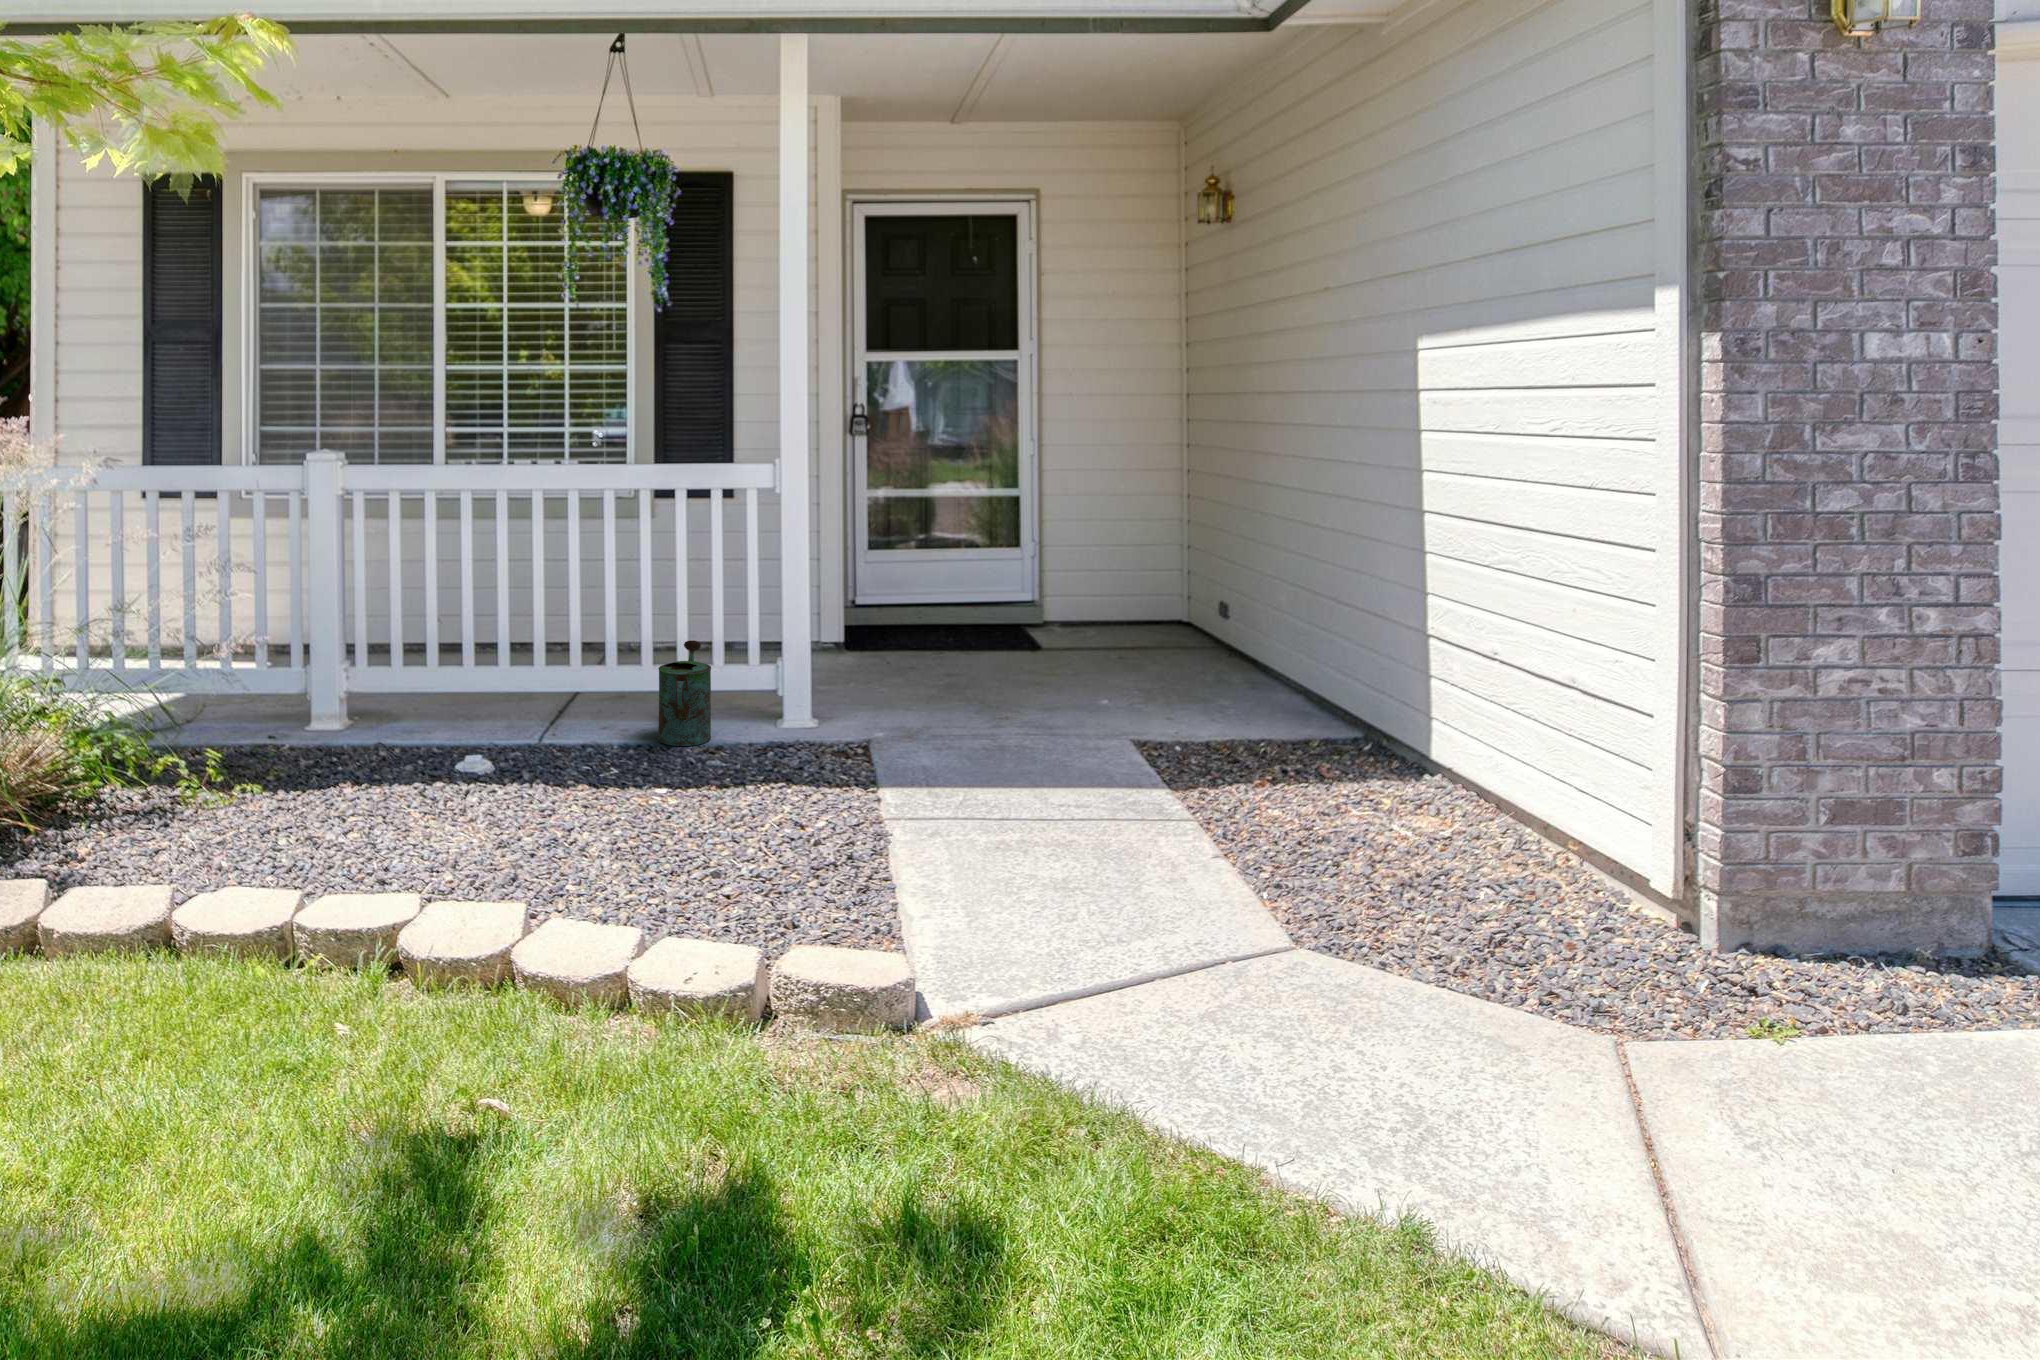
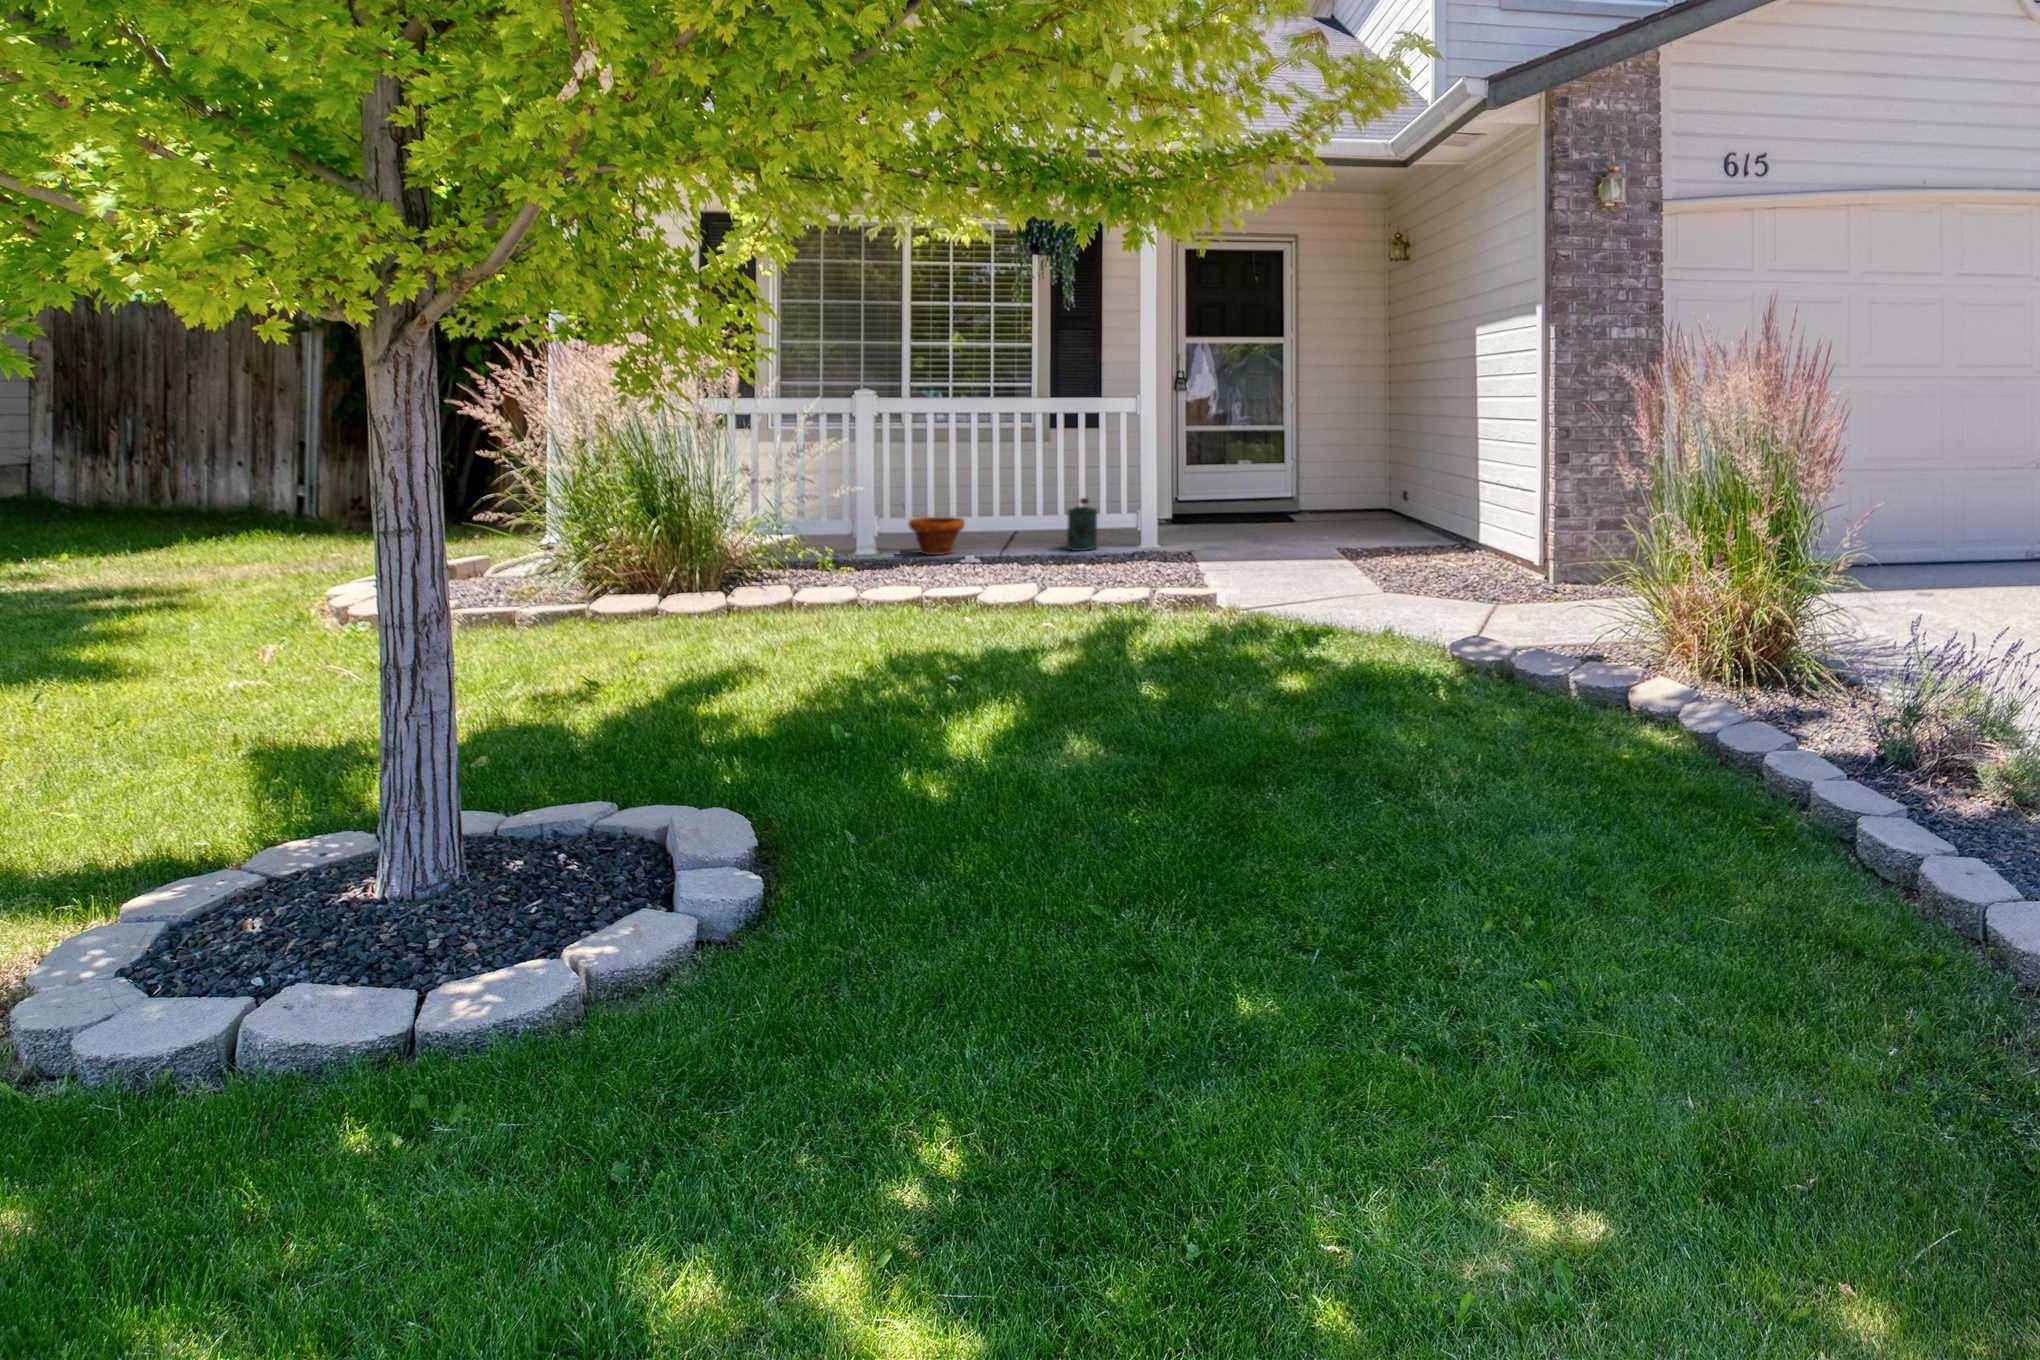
planter: none [385,670,484,748] -> present [909,516,965,555]

